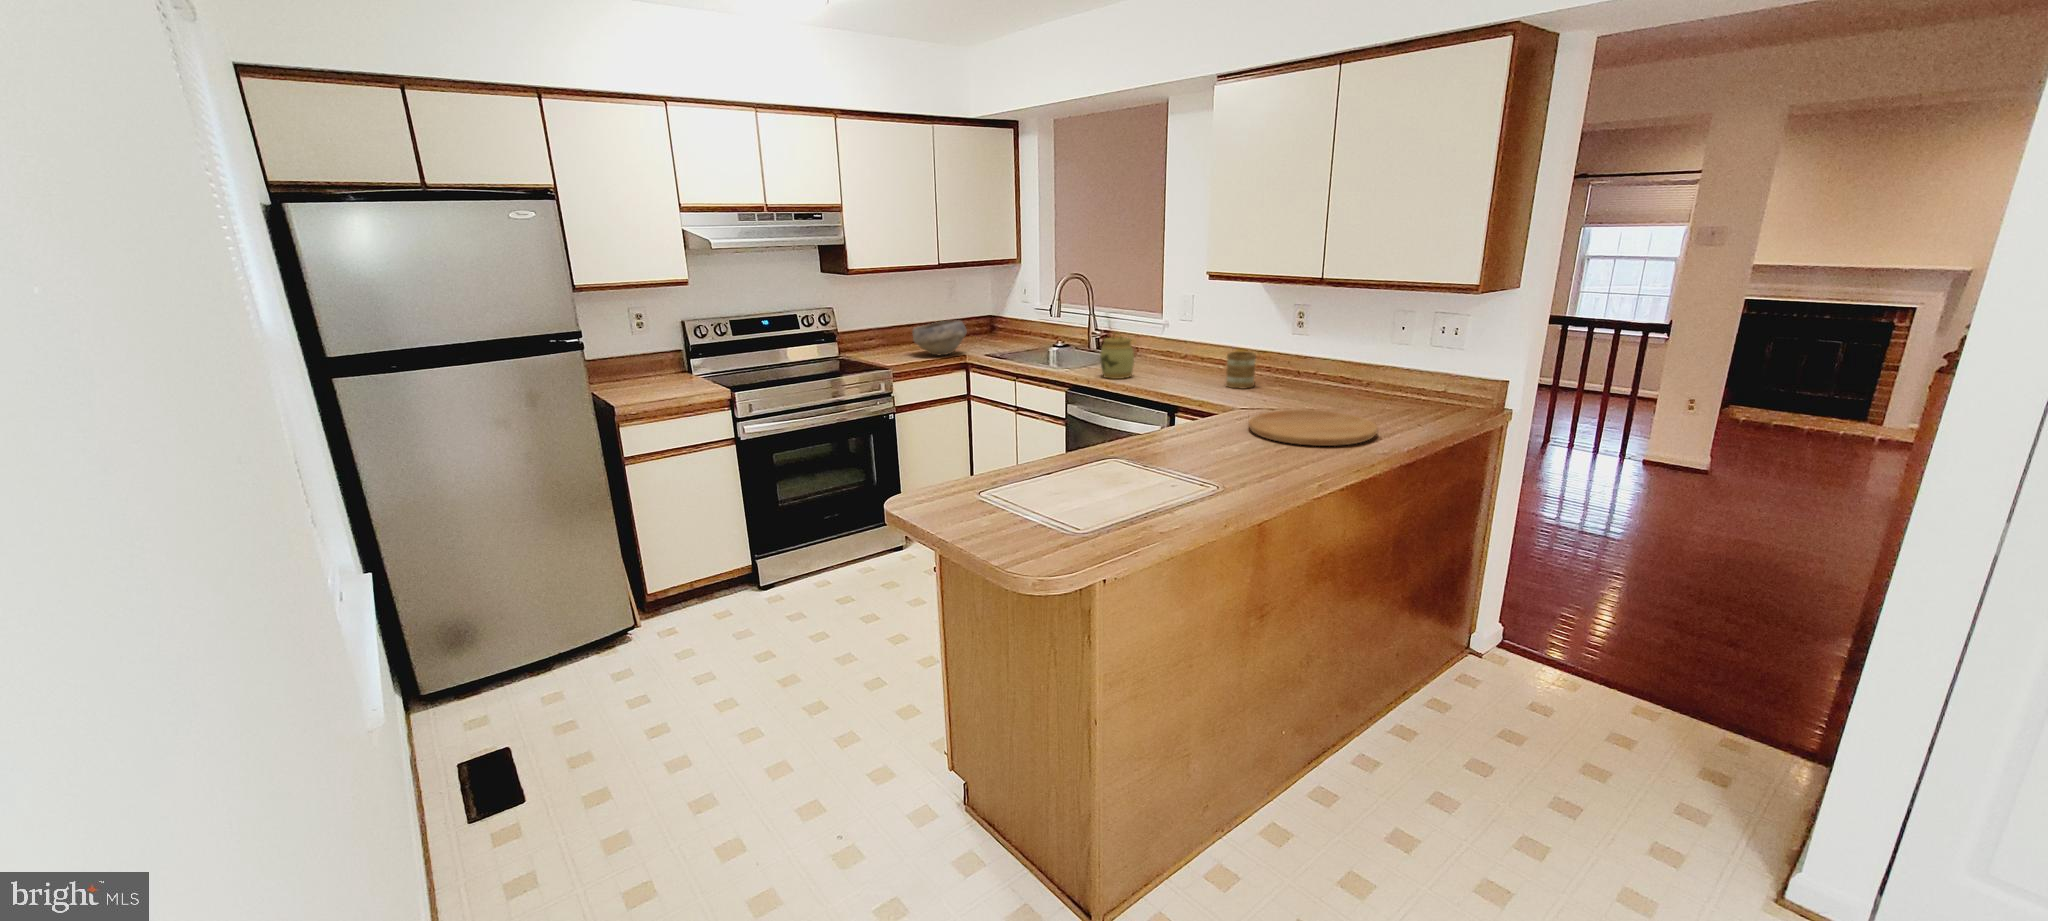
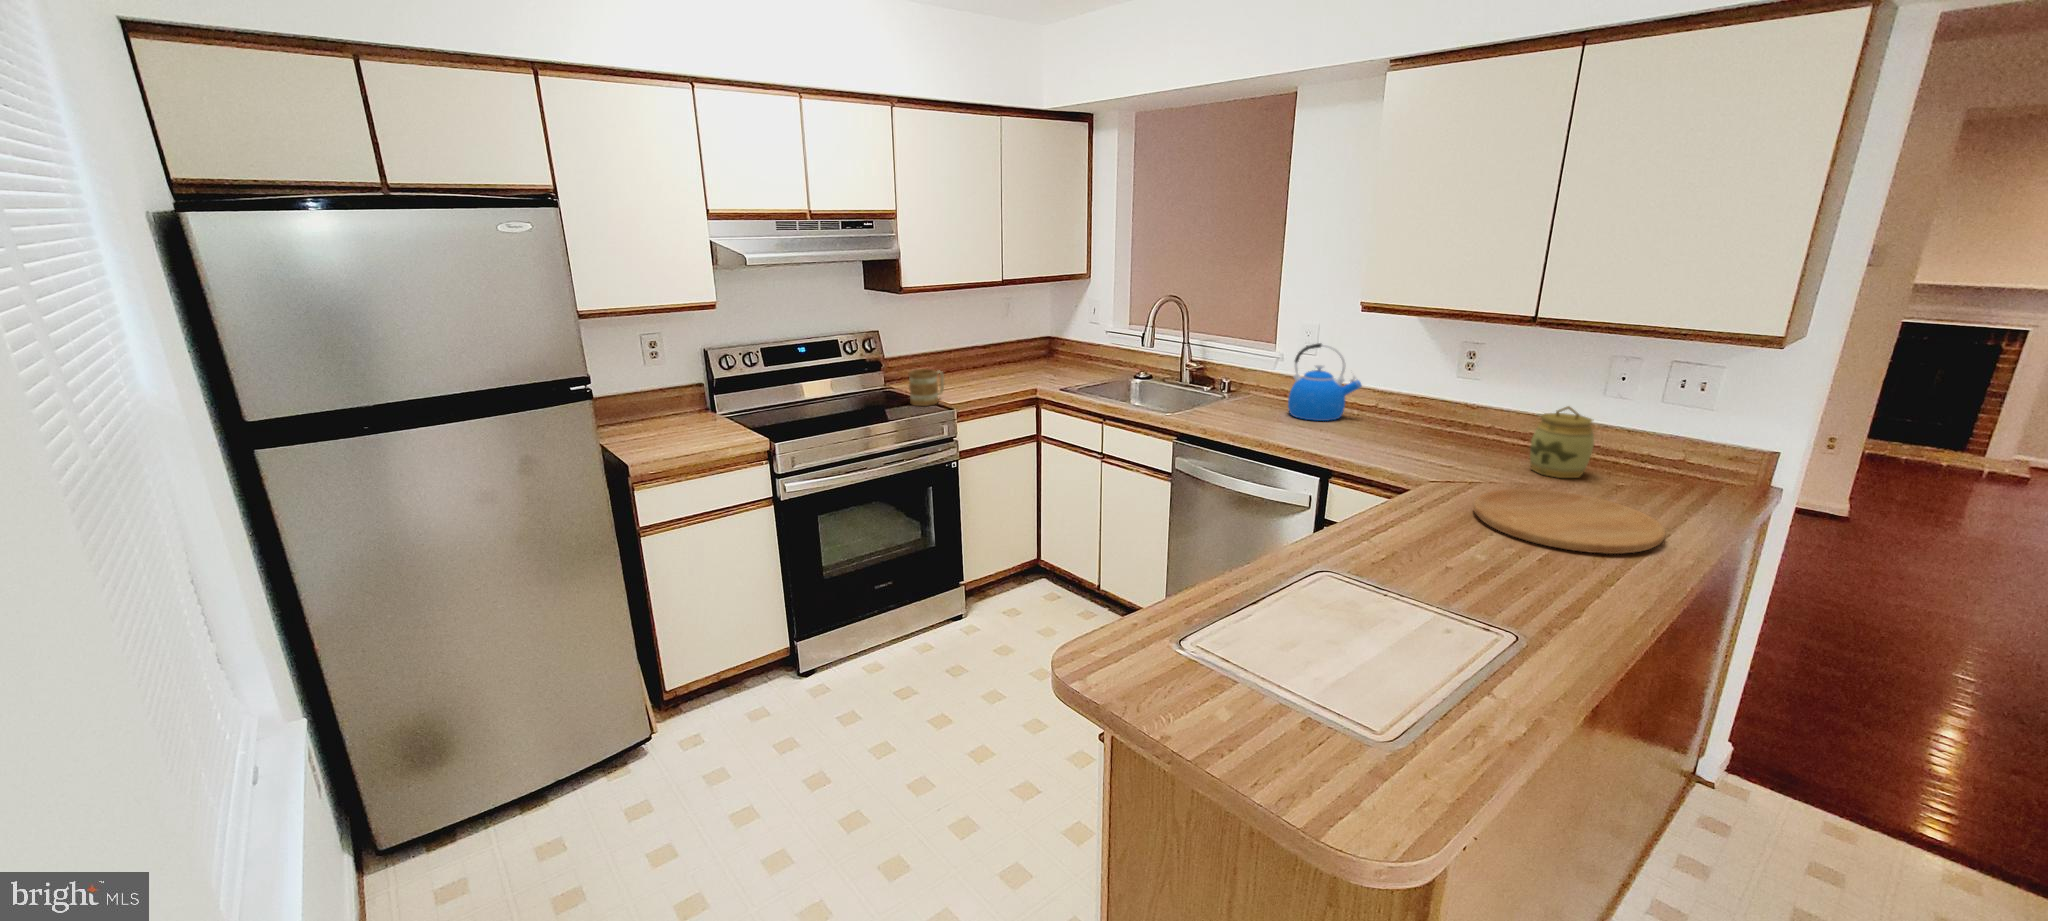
kettle: none [1165,309,1222,374] -> present [1288,343,1362,421]
bowl: present [912,320,967,355] -> none [972,347,1036,388]
jar: present [1100,332,1134,379] -> present [1530,406,1594,478]
mug: present [1226,351,1256,388] -> present [909,369,944,406]

